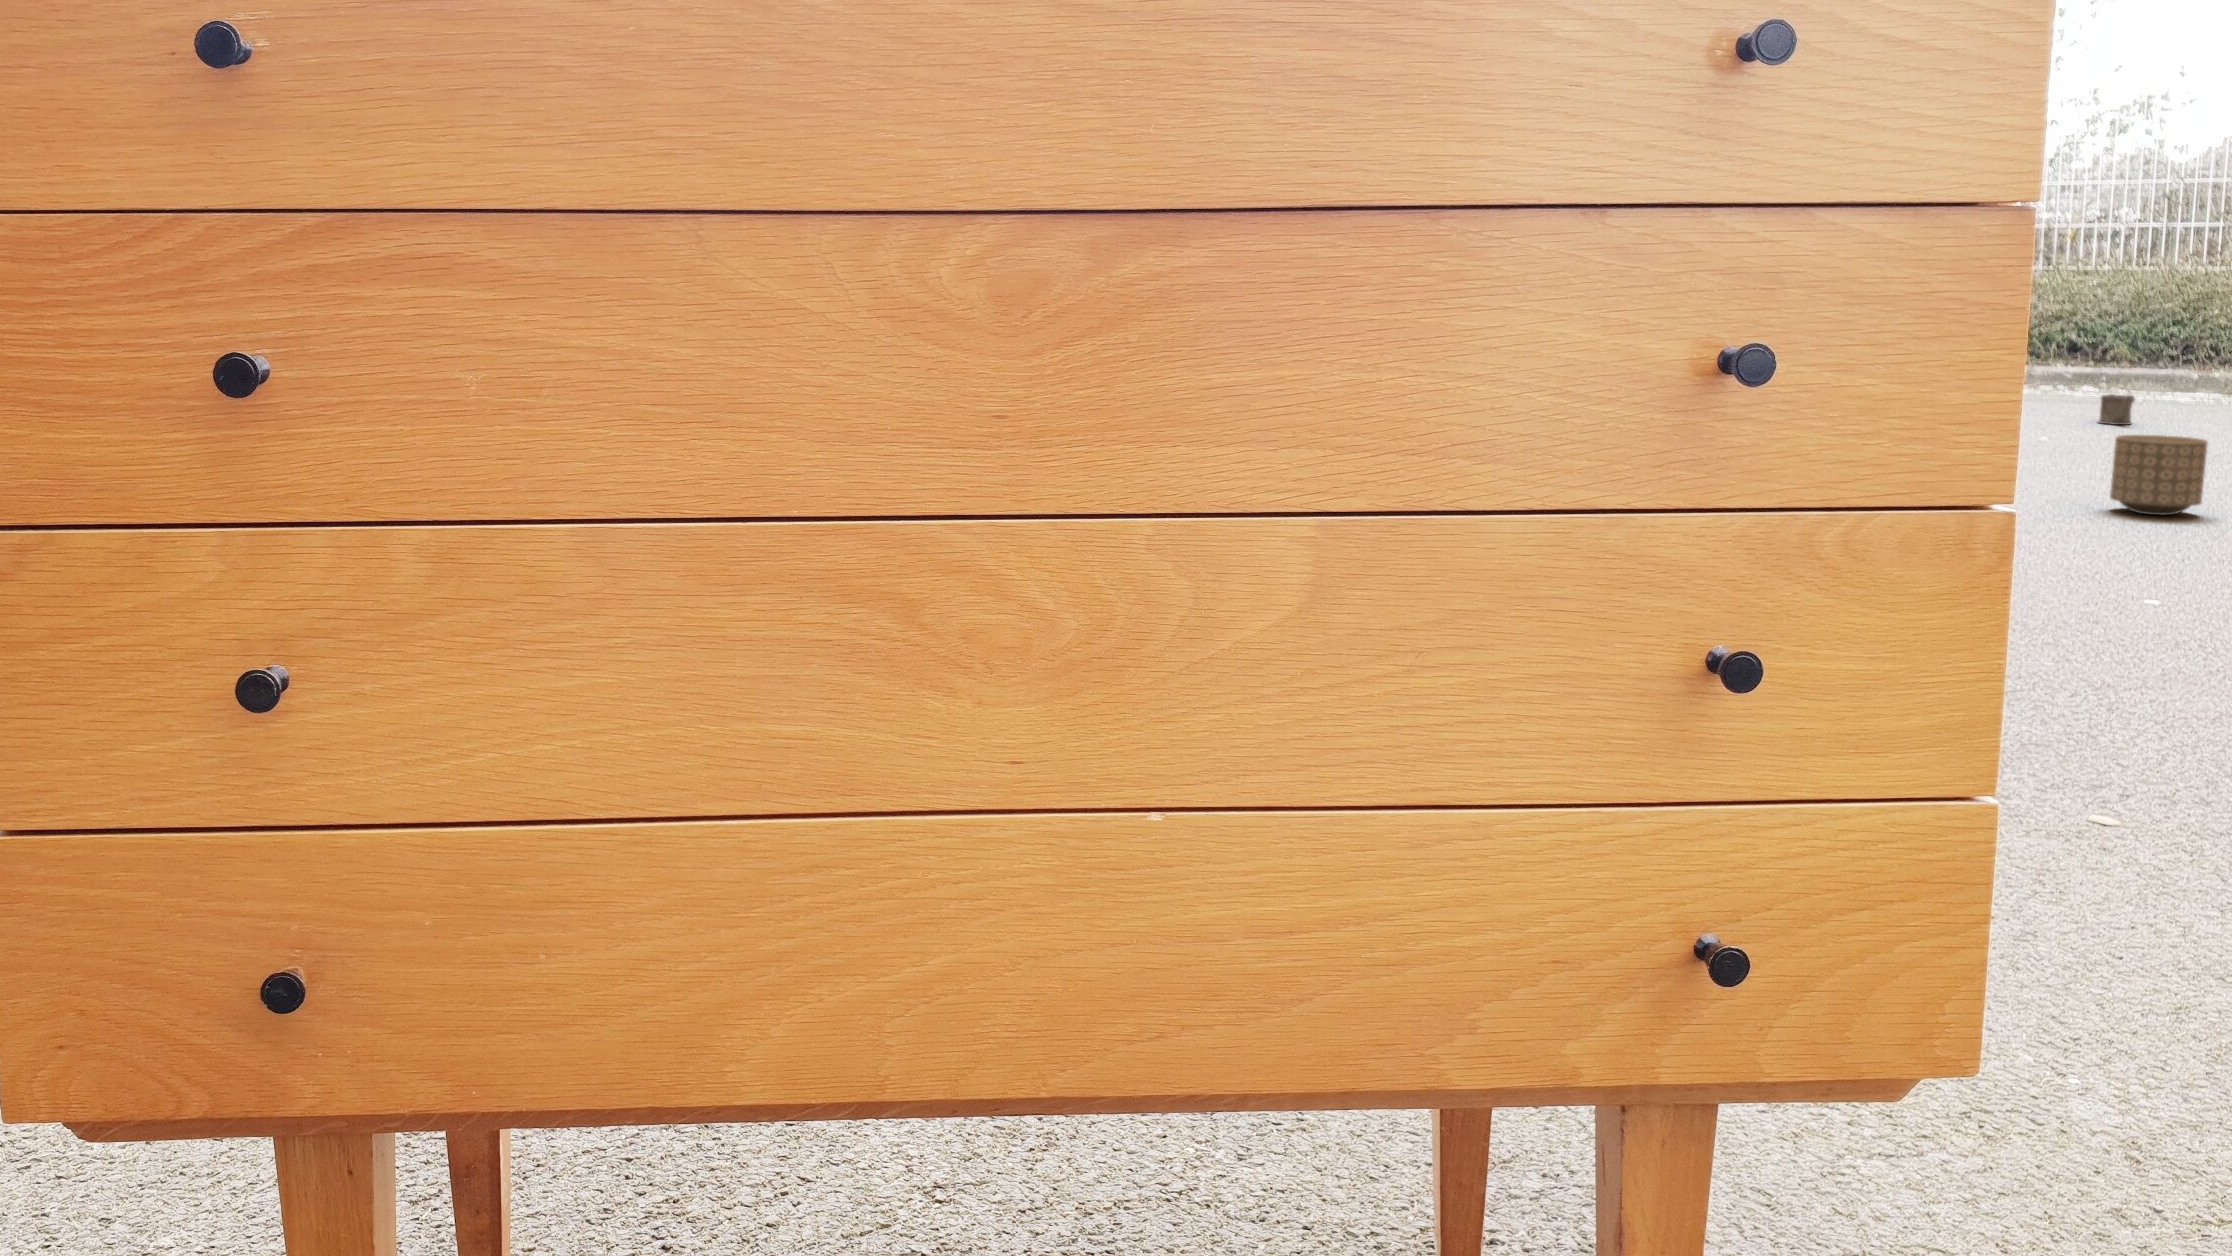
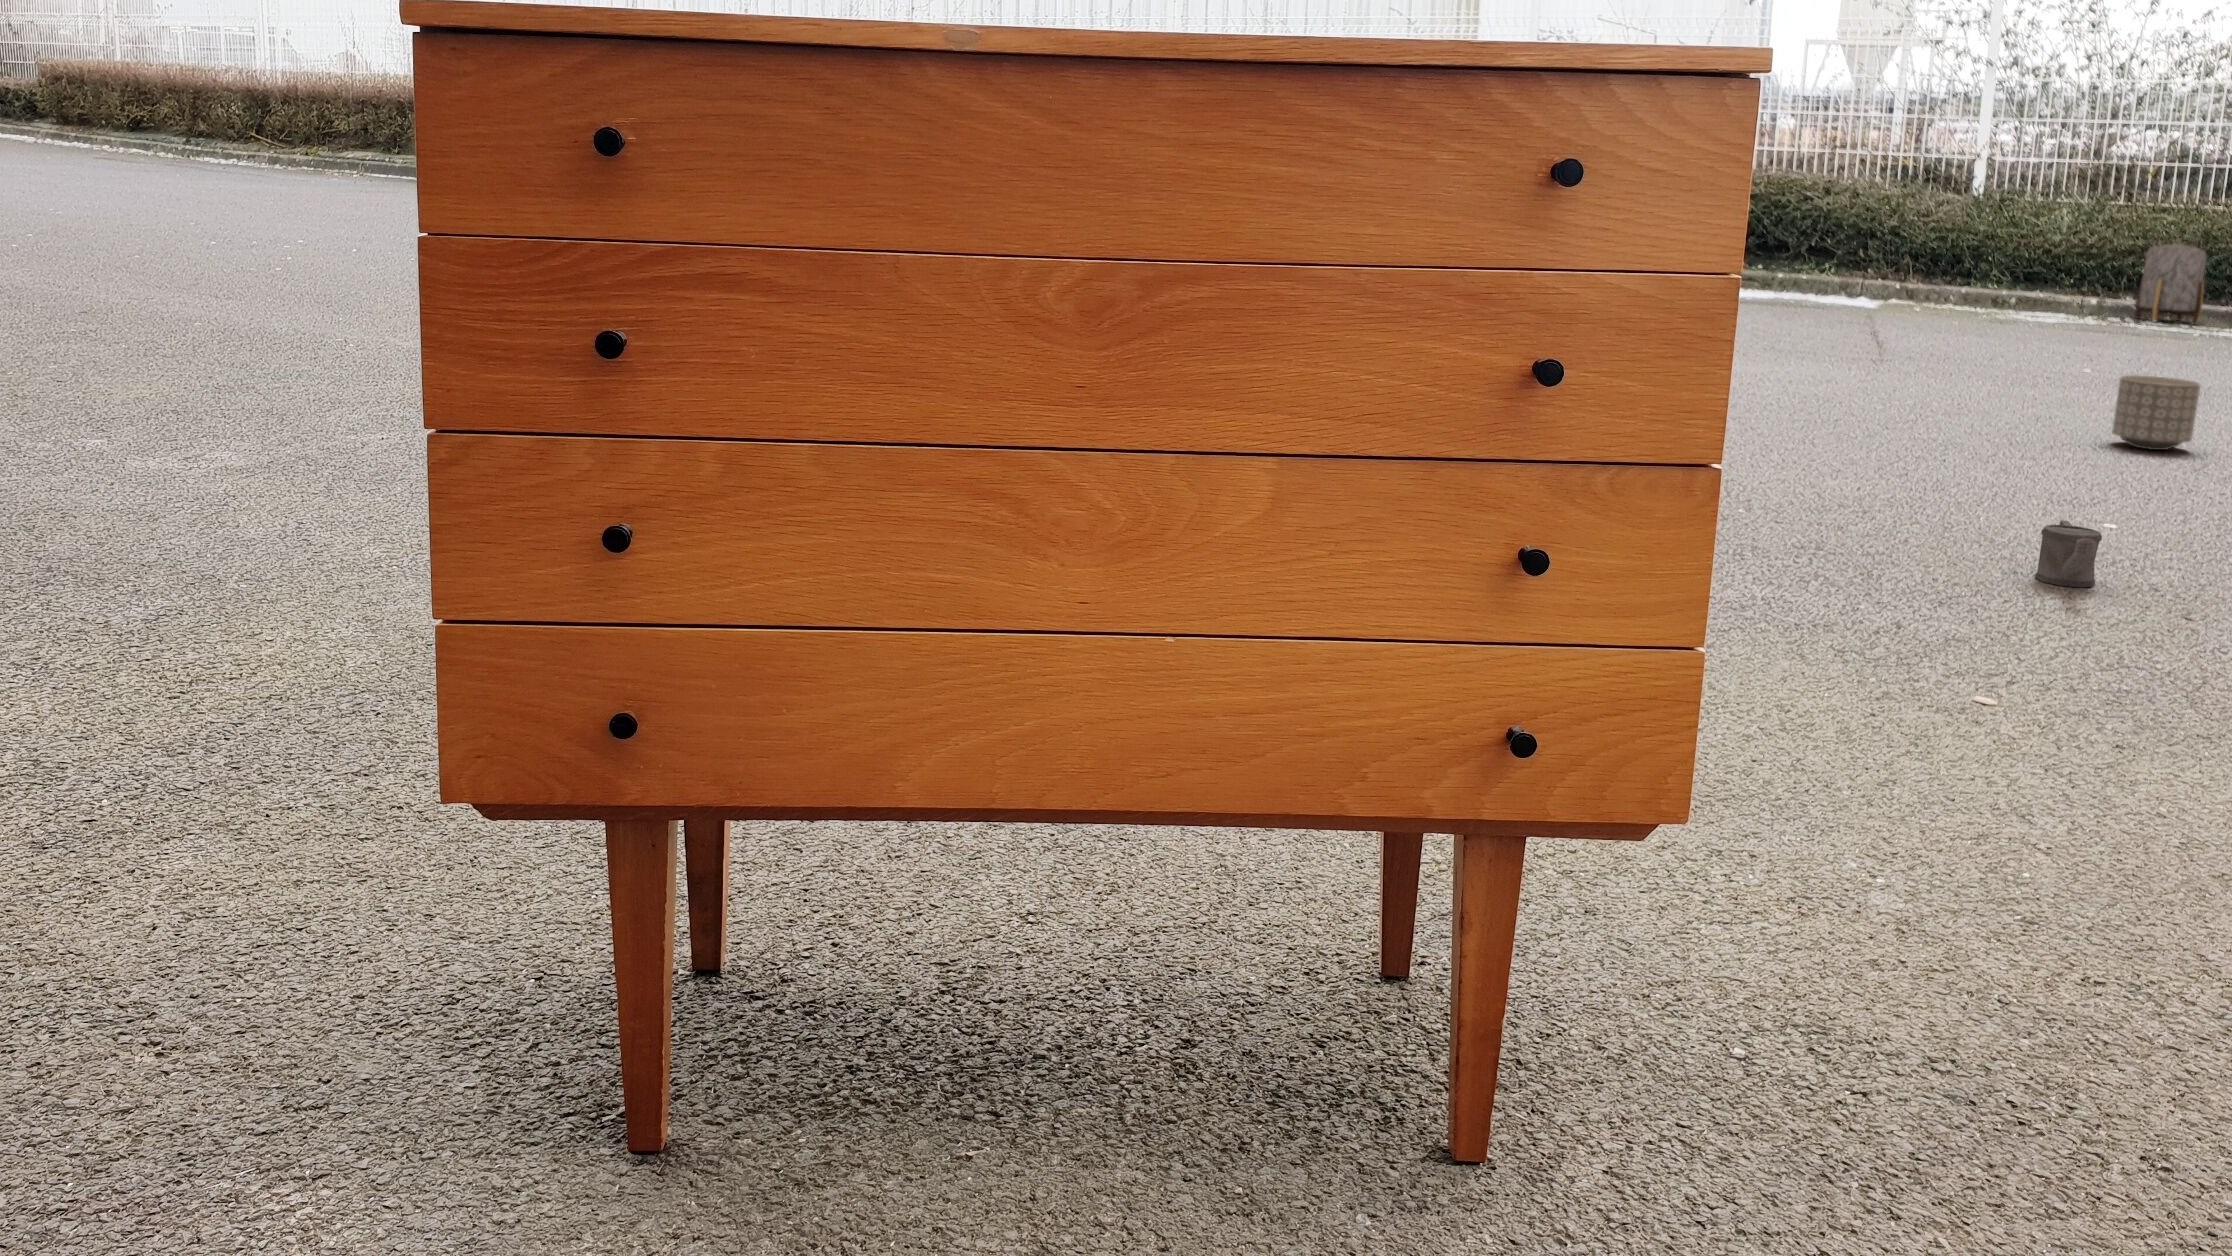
stool: none [2071,306,2145,388] -> present [2135,244,2206,324]
watering can: present [2099,394,2135,425] -> present [2035,520,2102,587]

